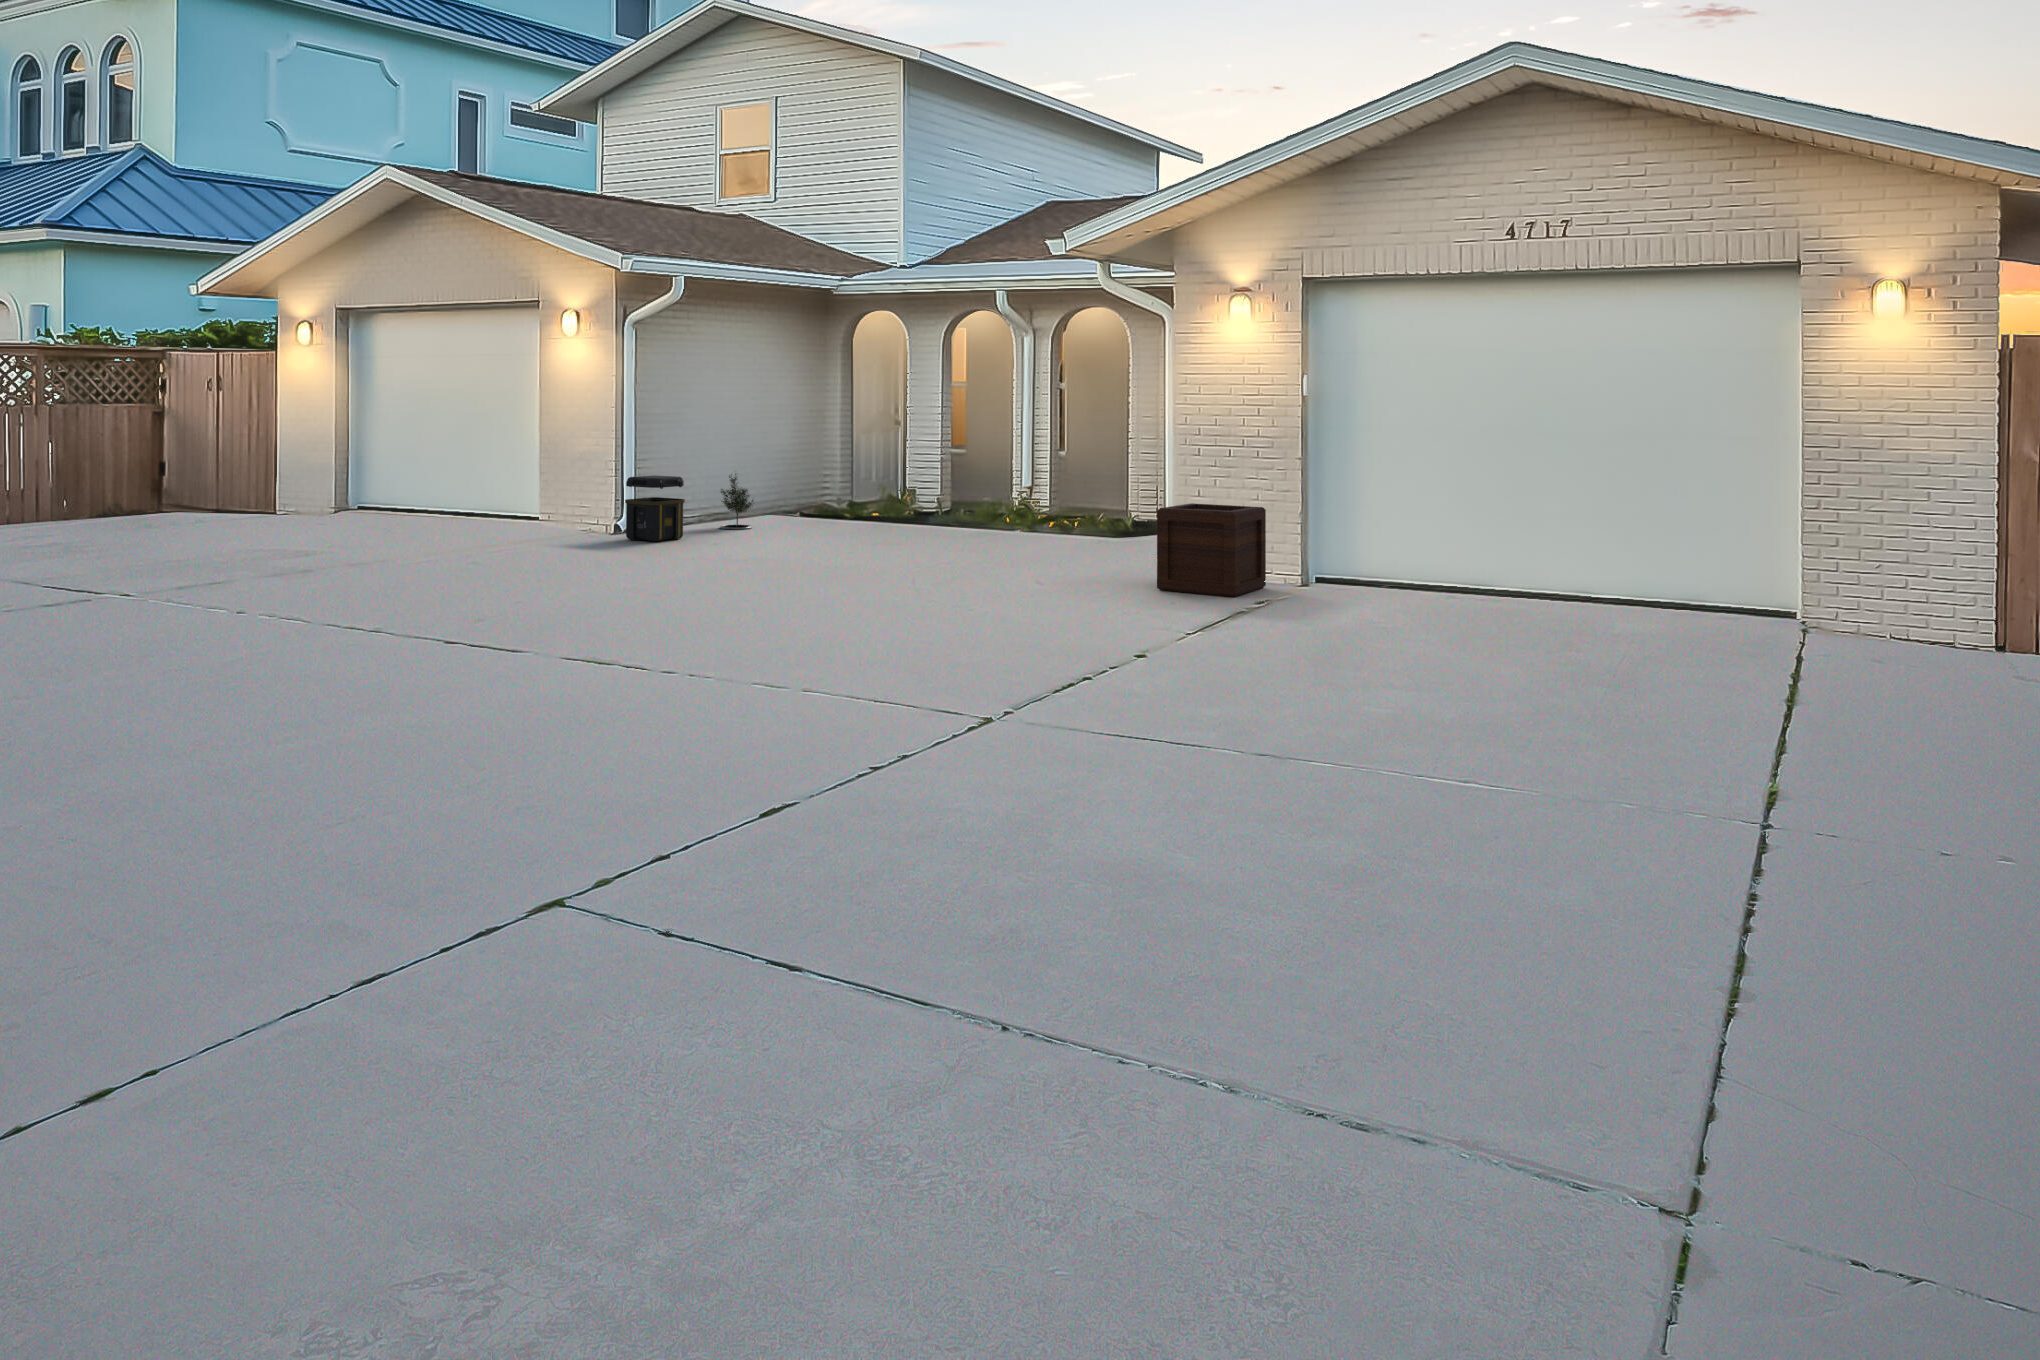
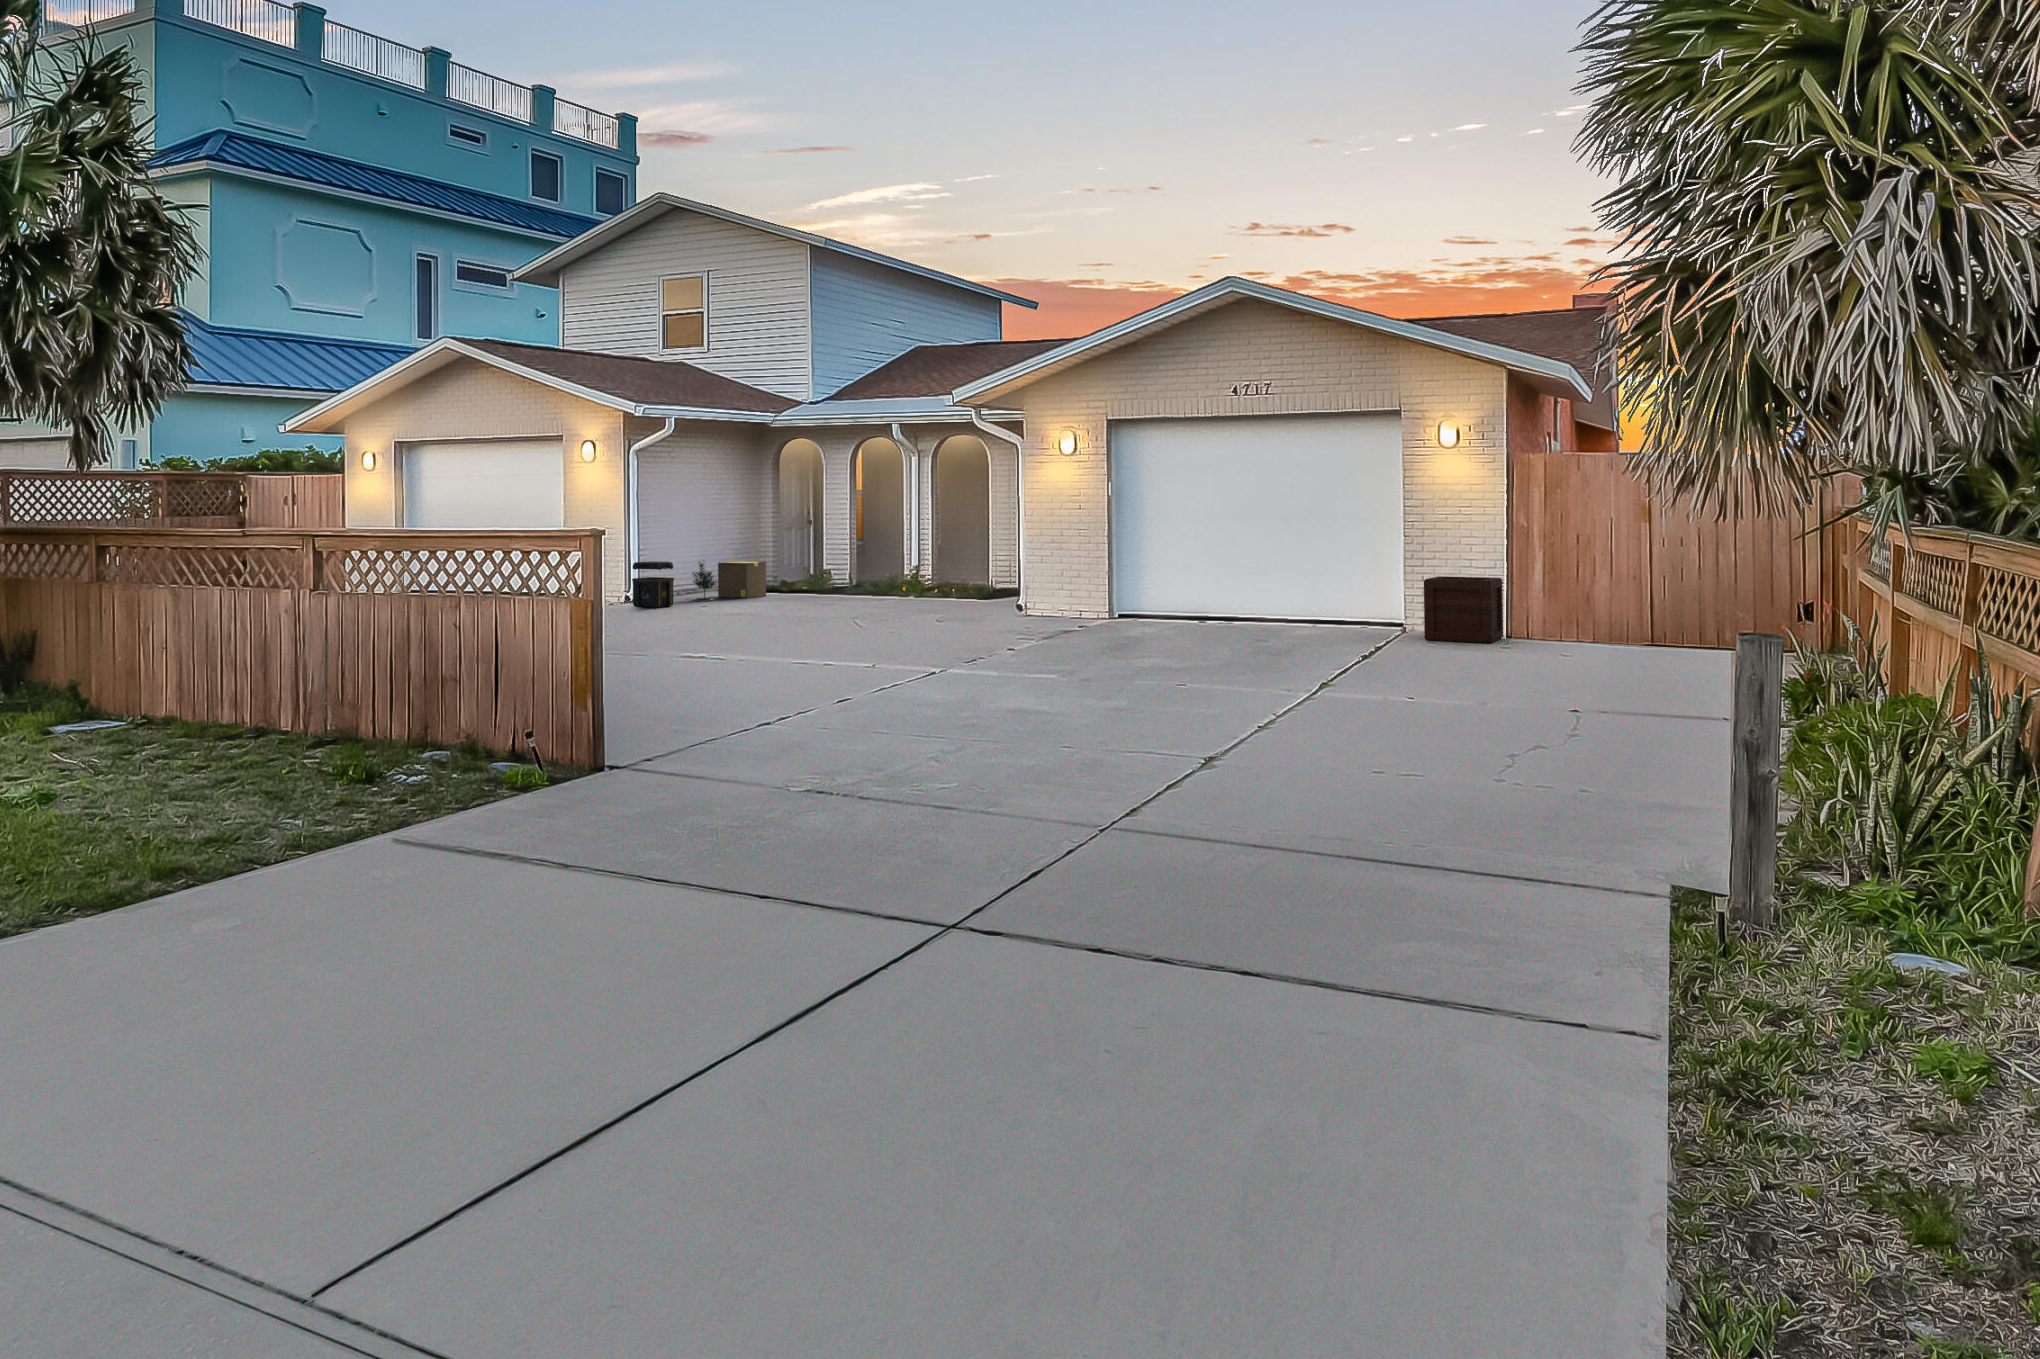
cardboard box: none [761,474,827,525] -> present [718,561,766,598]
wooden crate: present [1157,503,1266,597] -> present [1424,576,1503,643]

